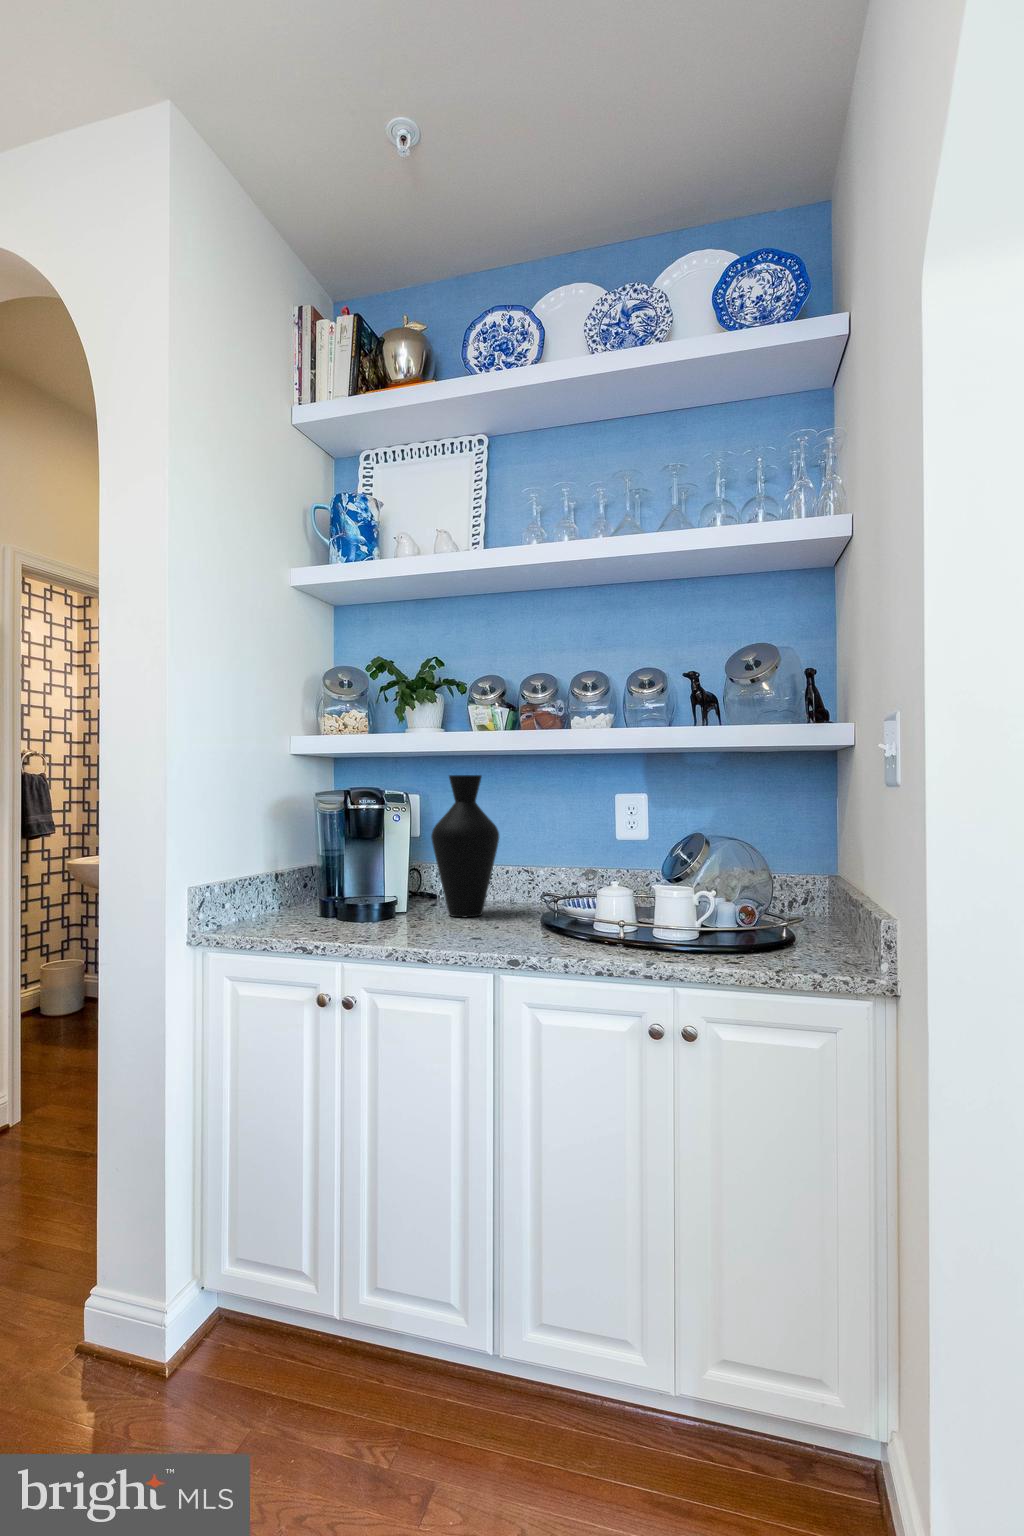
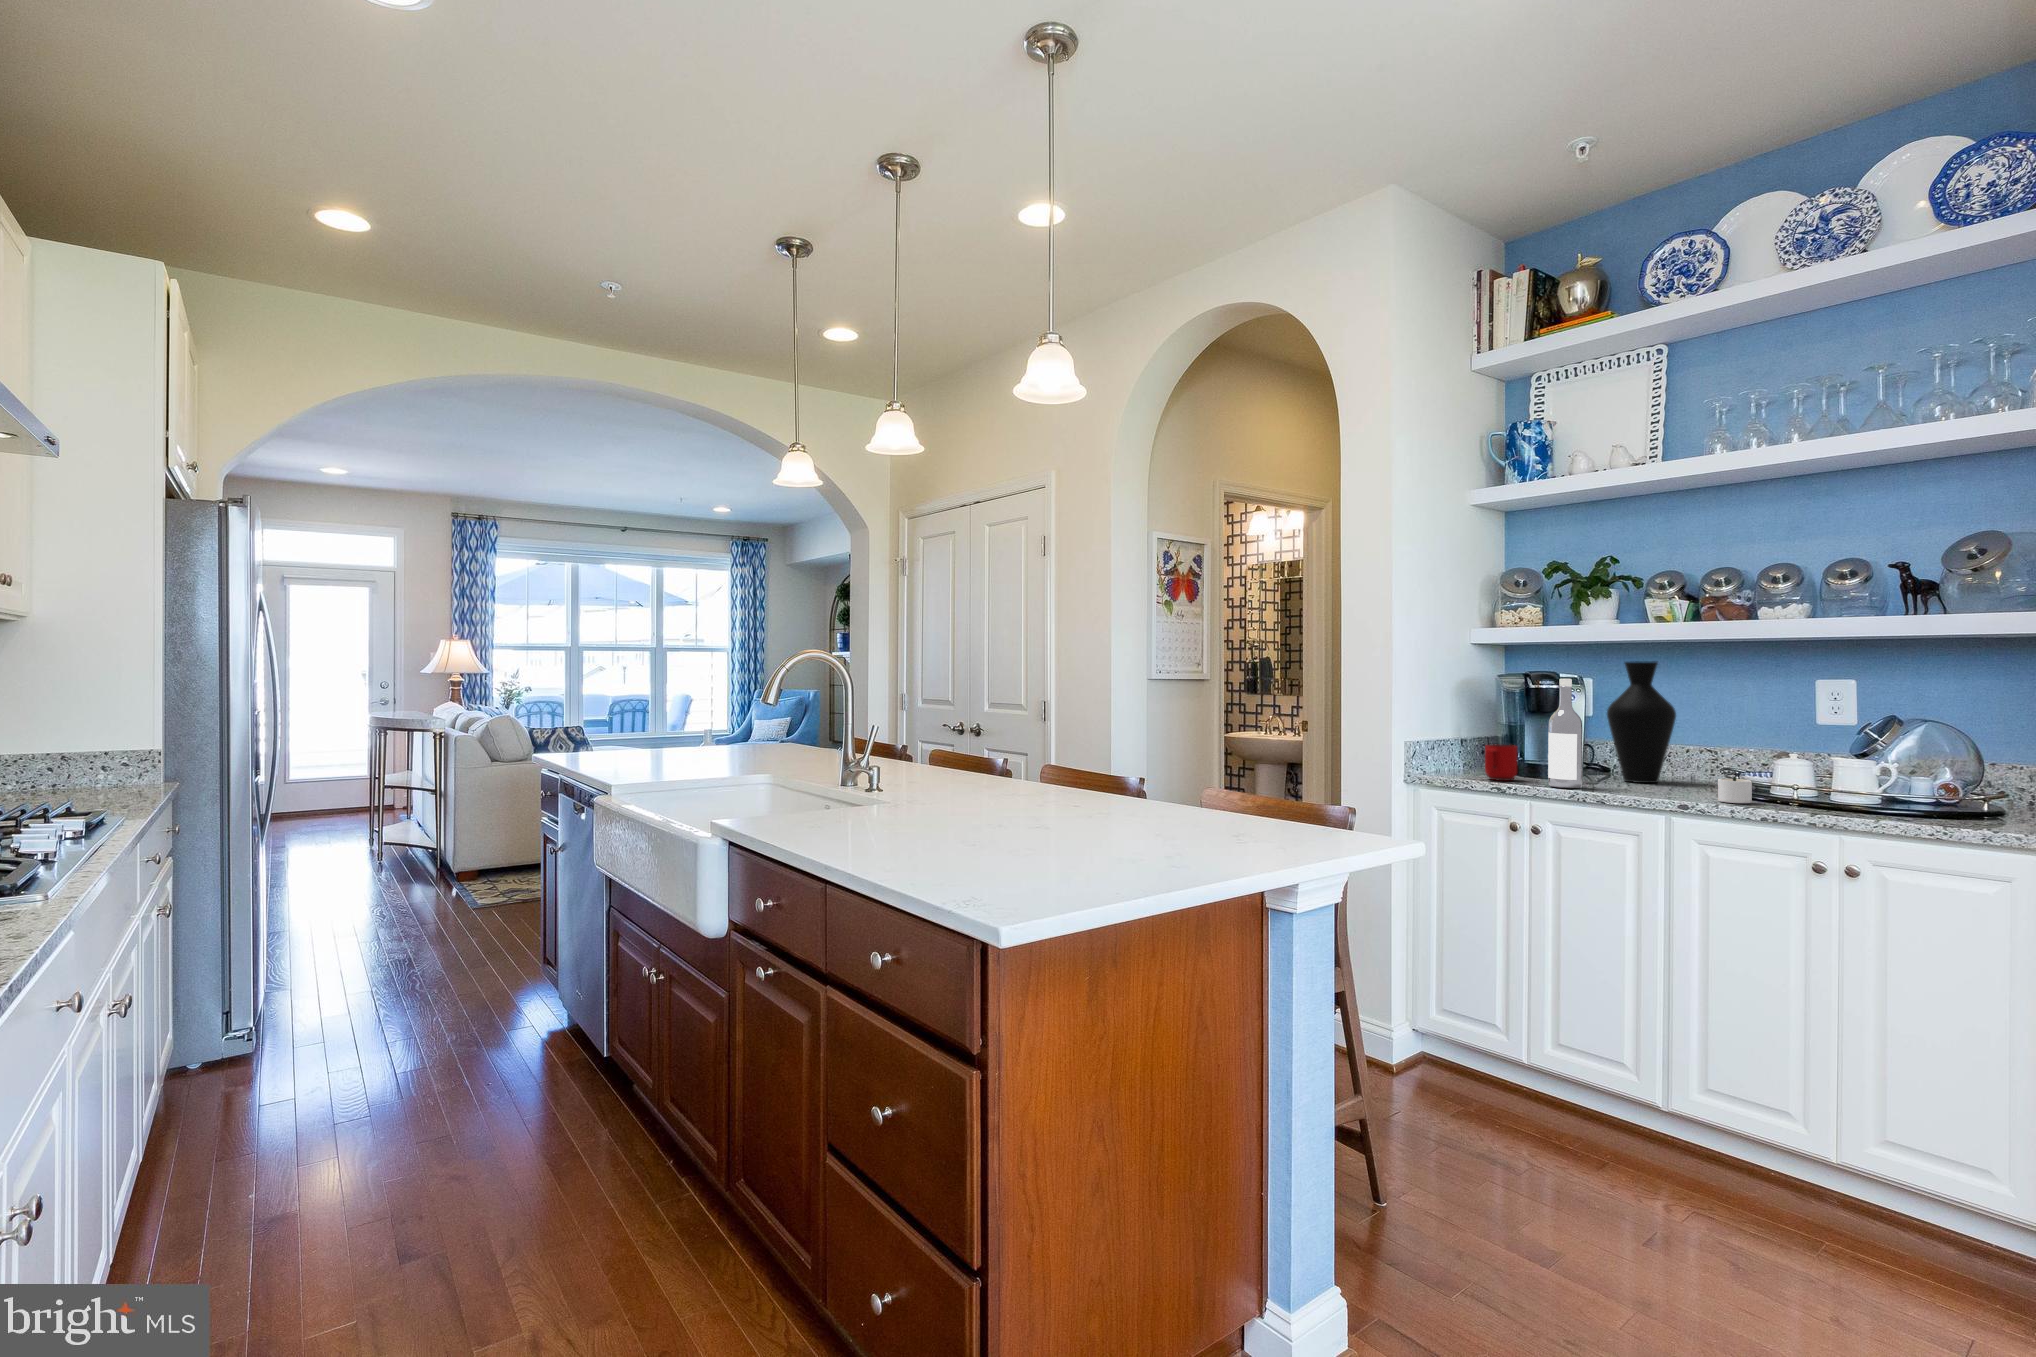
wine bottle: none [363,797,402,940] -> present [1548,679,1582,788]
mug: none [290,882,331,931] -> present [1485,745,1517,781]
candle: none [547,917,597,951] -> present [1718,777,1752,803]

